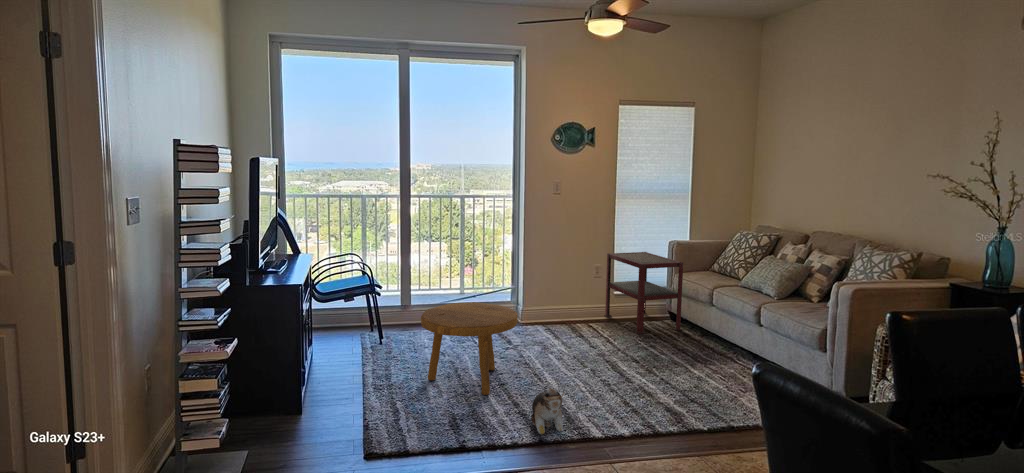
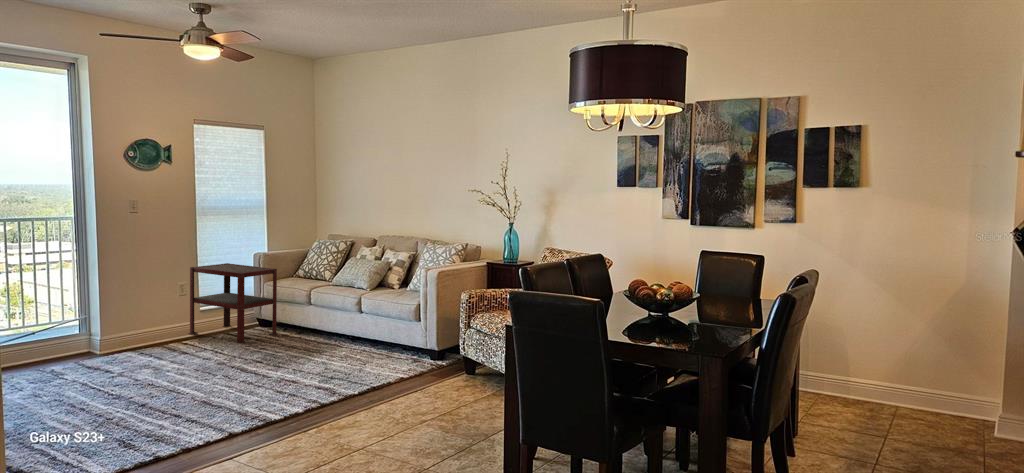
footstool: present [421,302,517,395] -> none [34,325,159,420]
plush toy: present [531,388,564,435] -> none [202,381,256,428]

